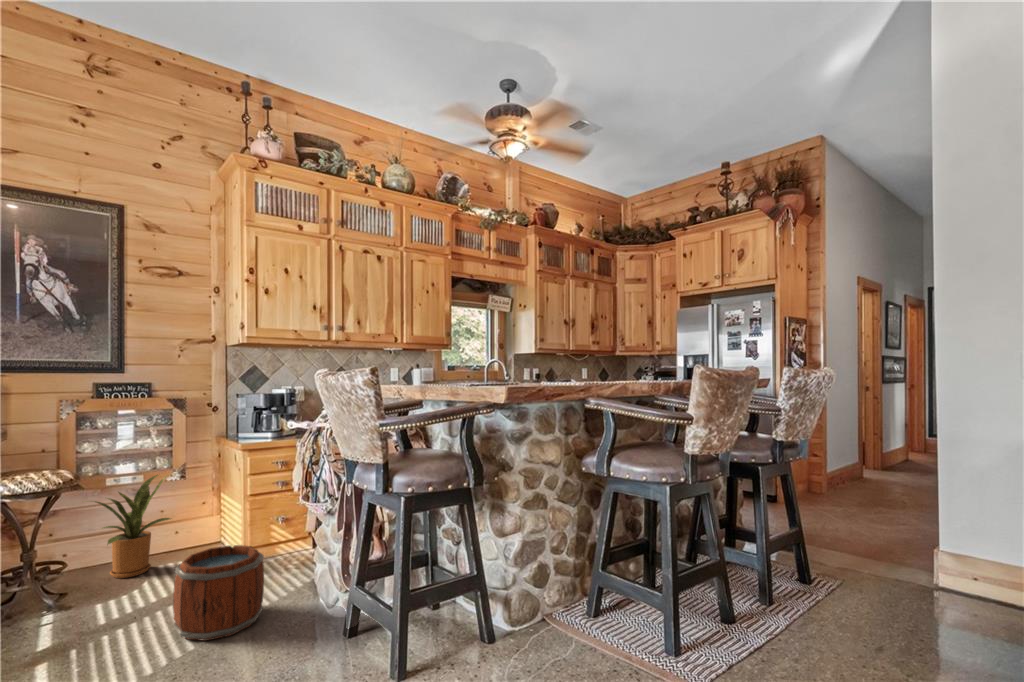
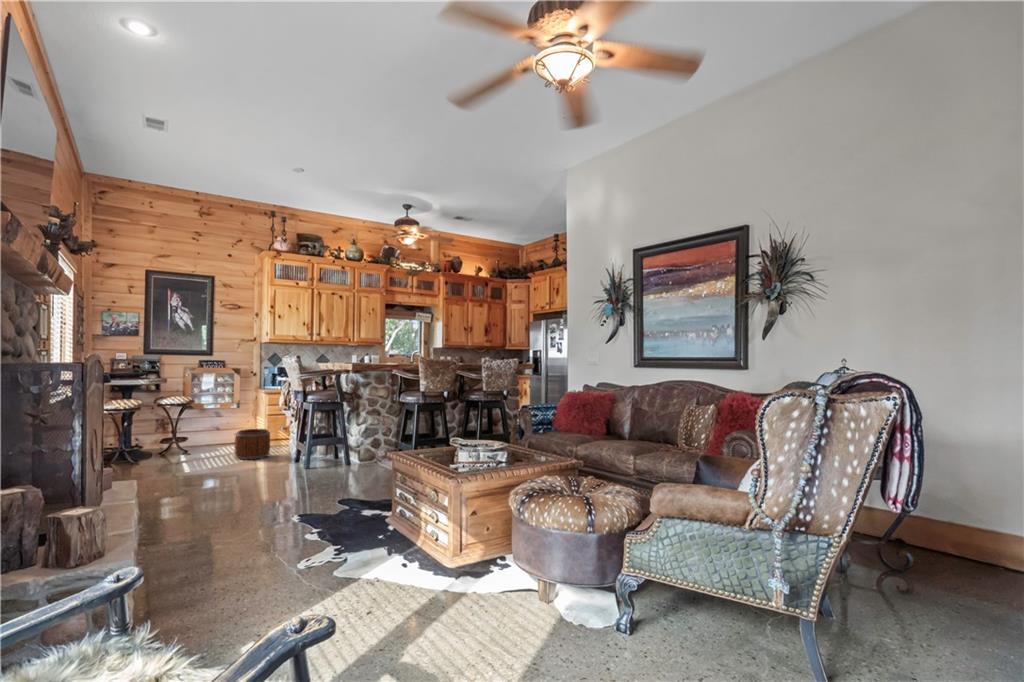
house plant: present [95,475,170,578] -> none [196,403,236,447]

